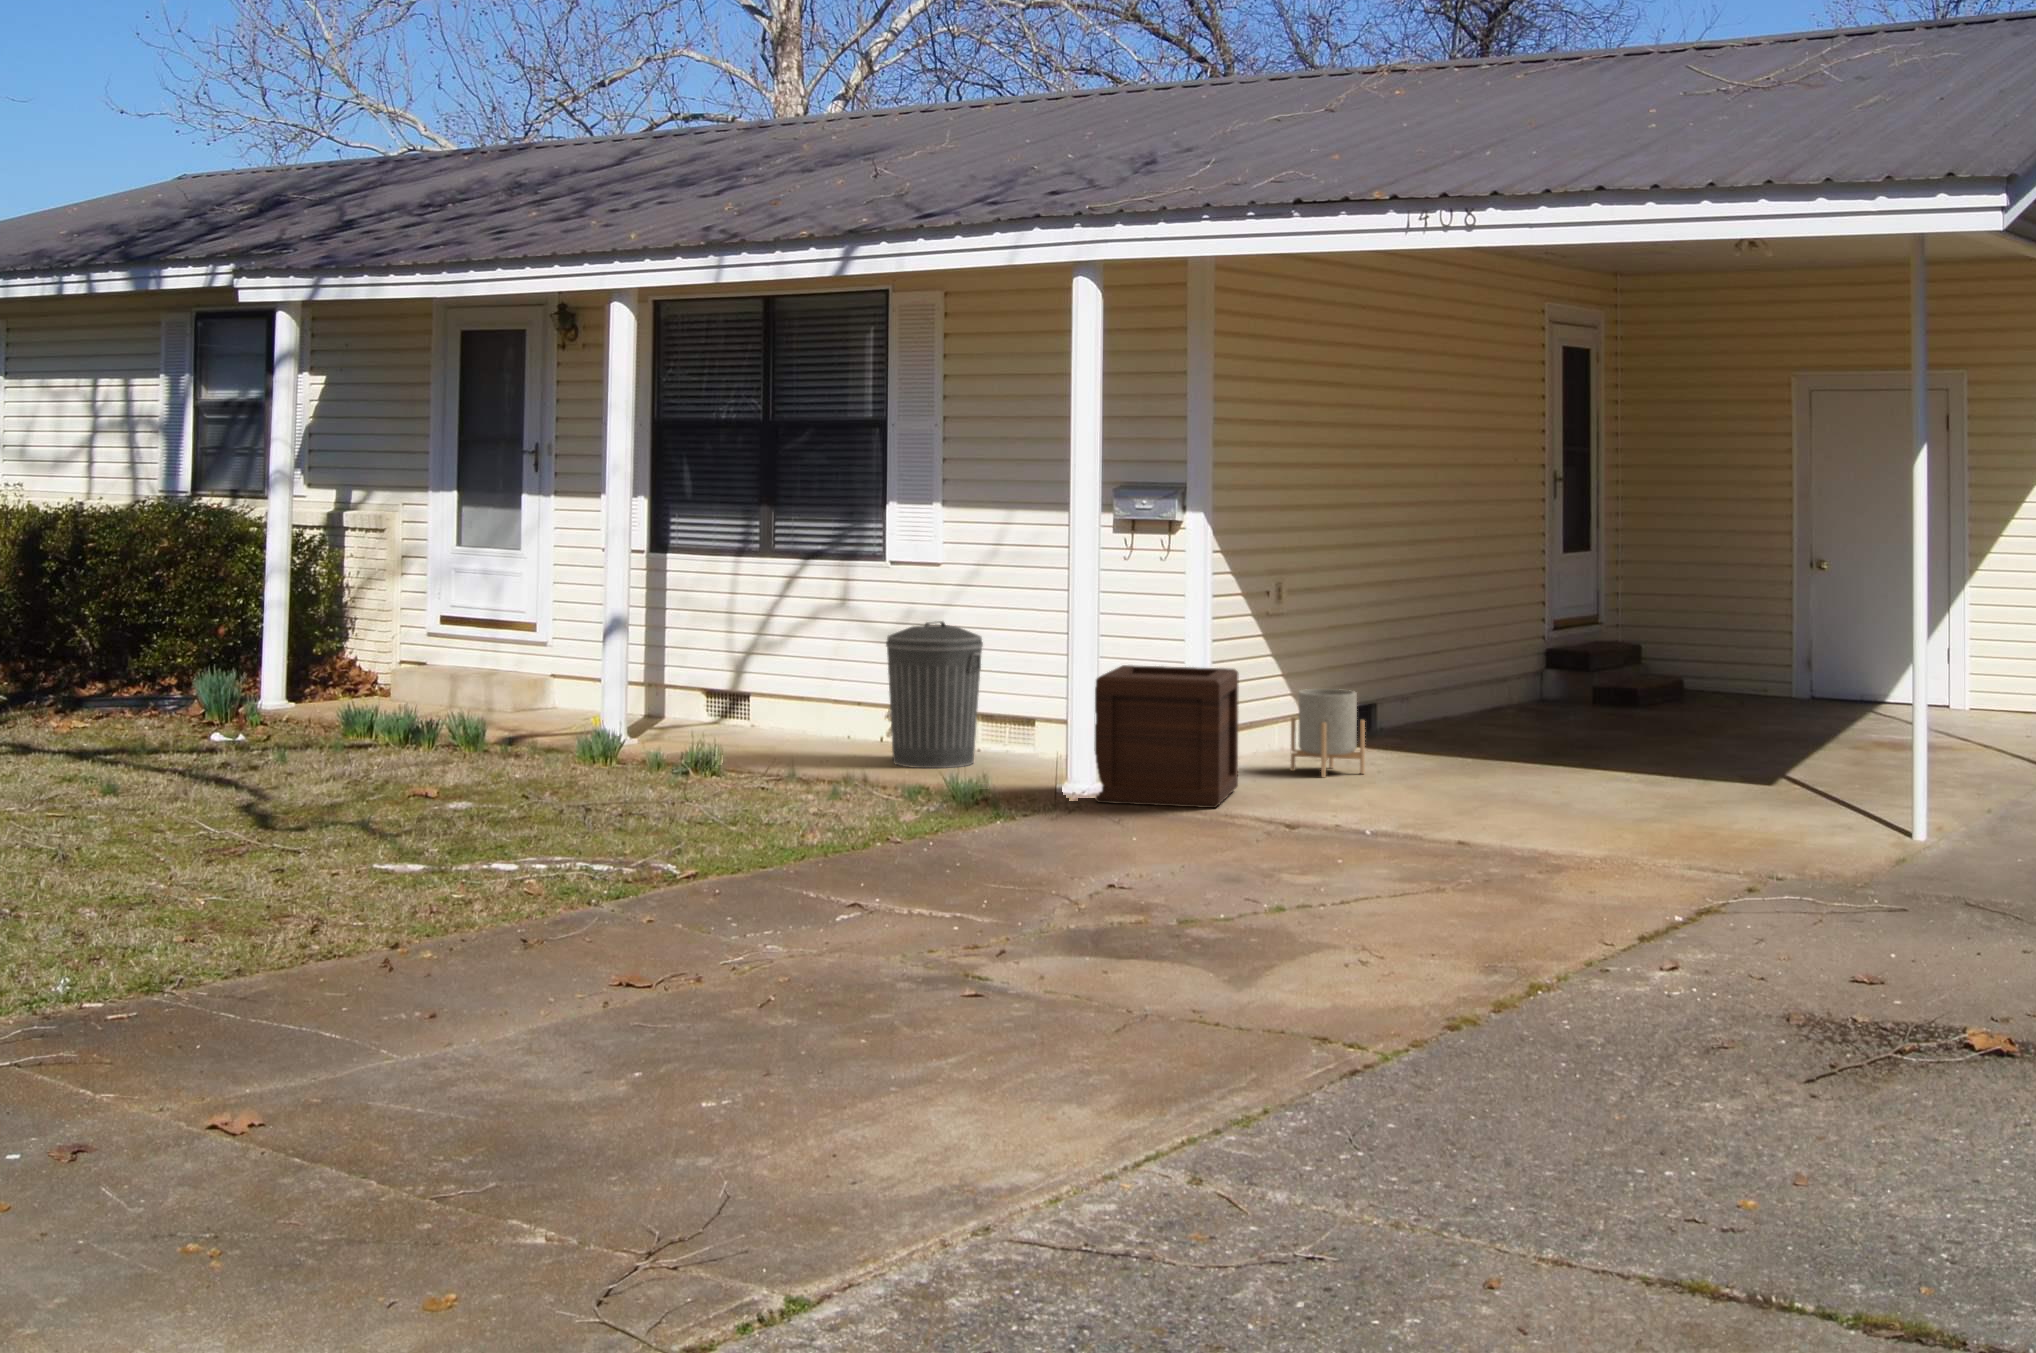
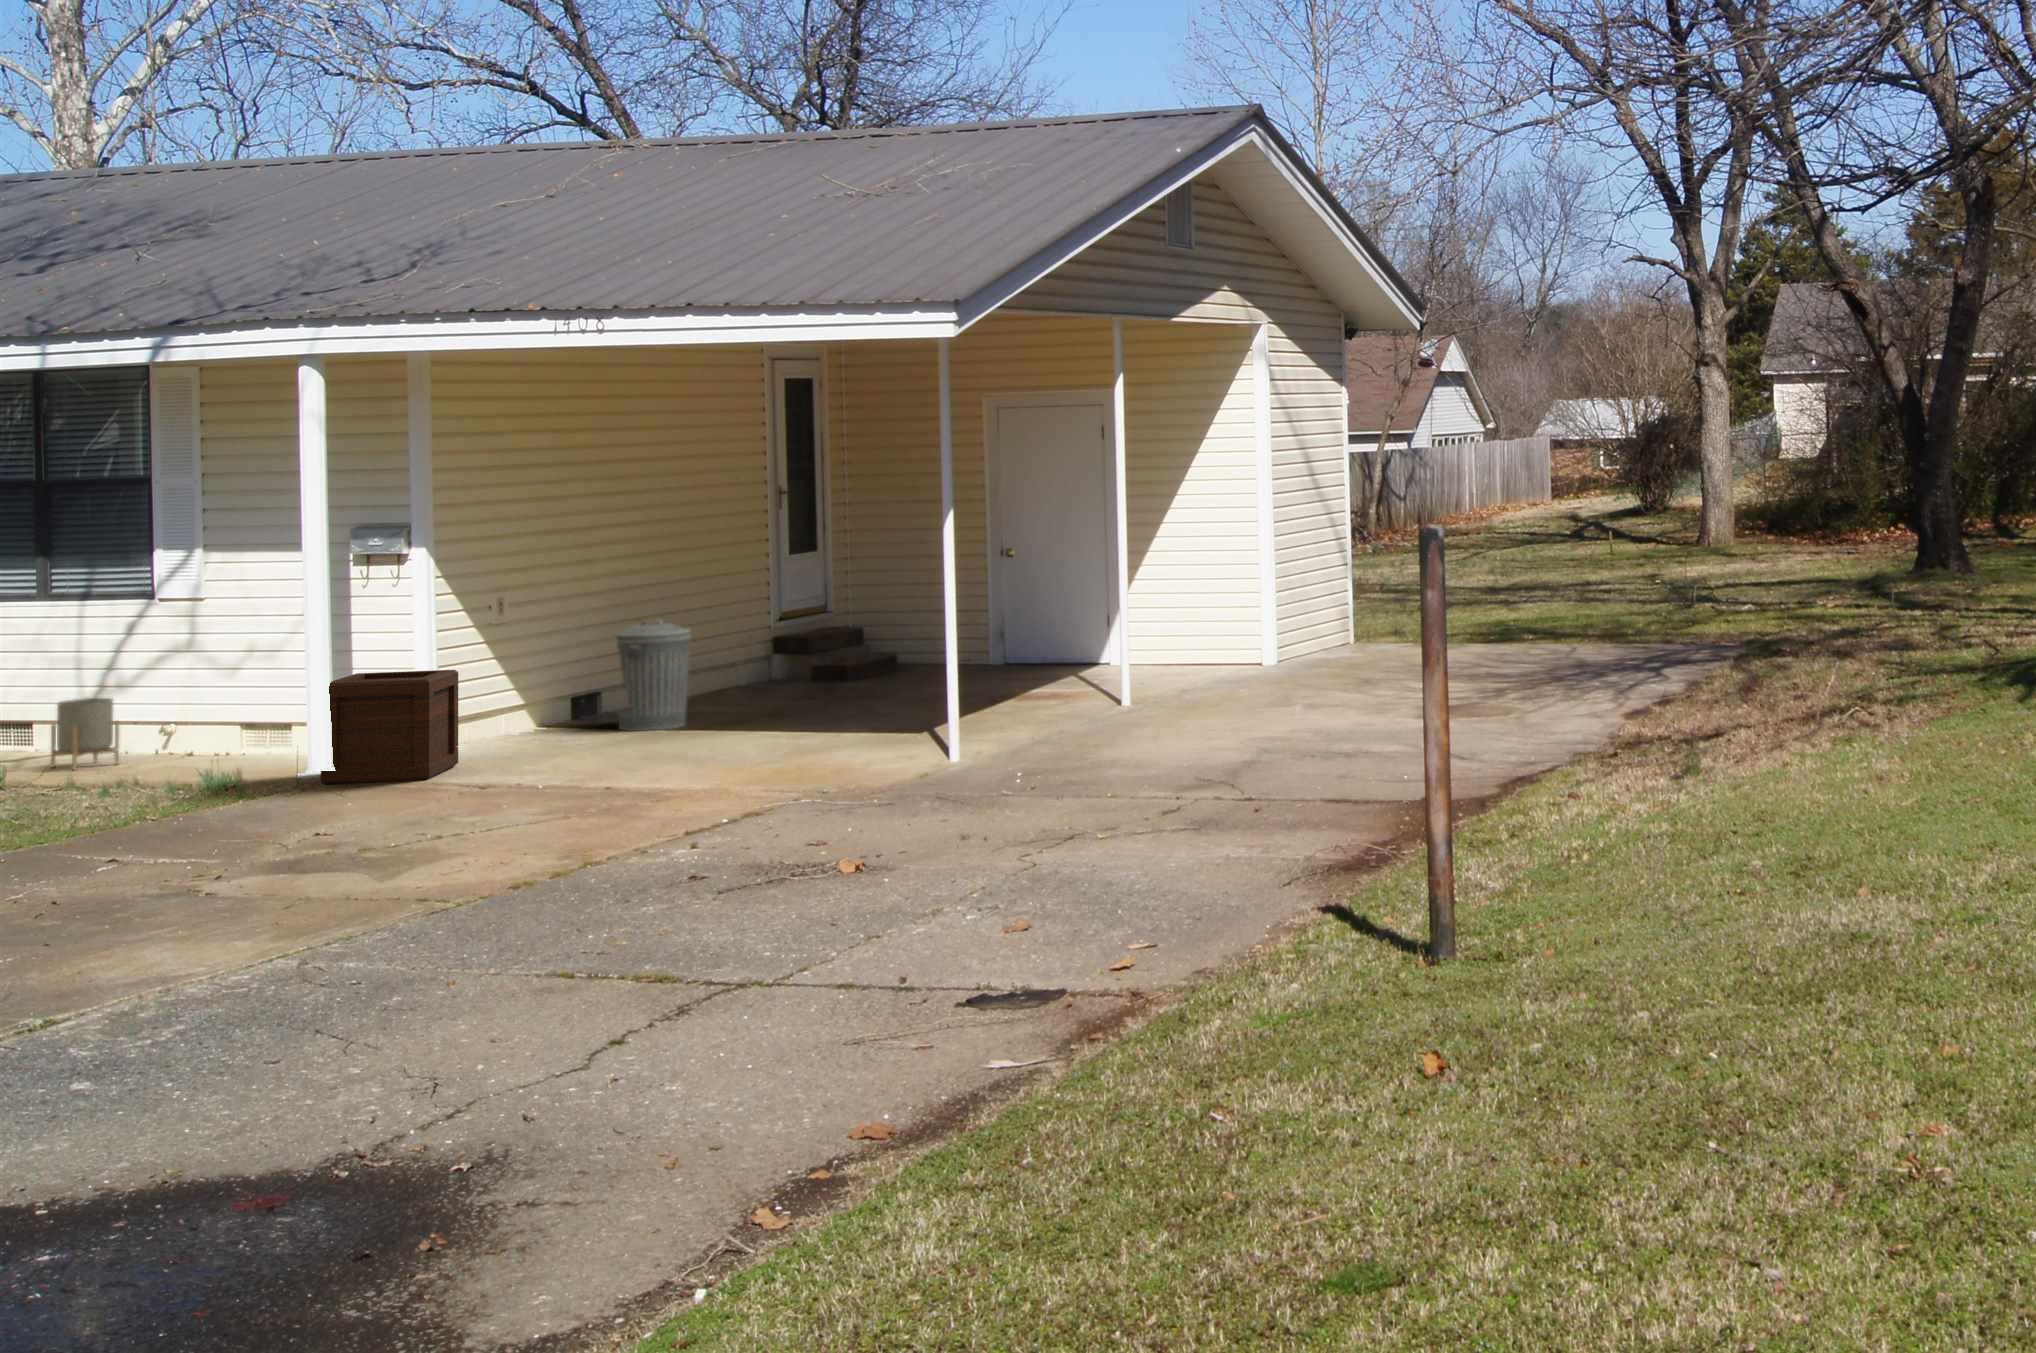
trash can: present [886,621,983,768] -> present [617,621,691,731]
planter: present [1291,689,1365,777] -> present [51,698,119,770]

